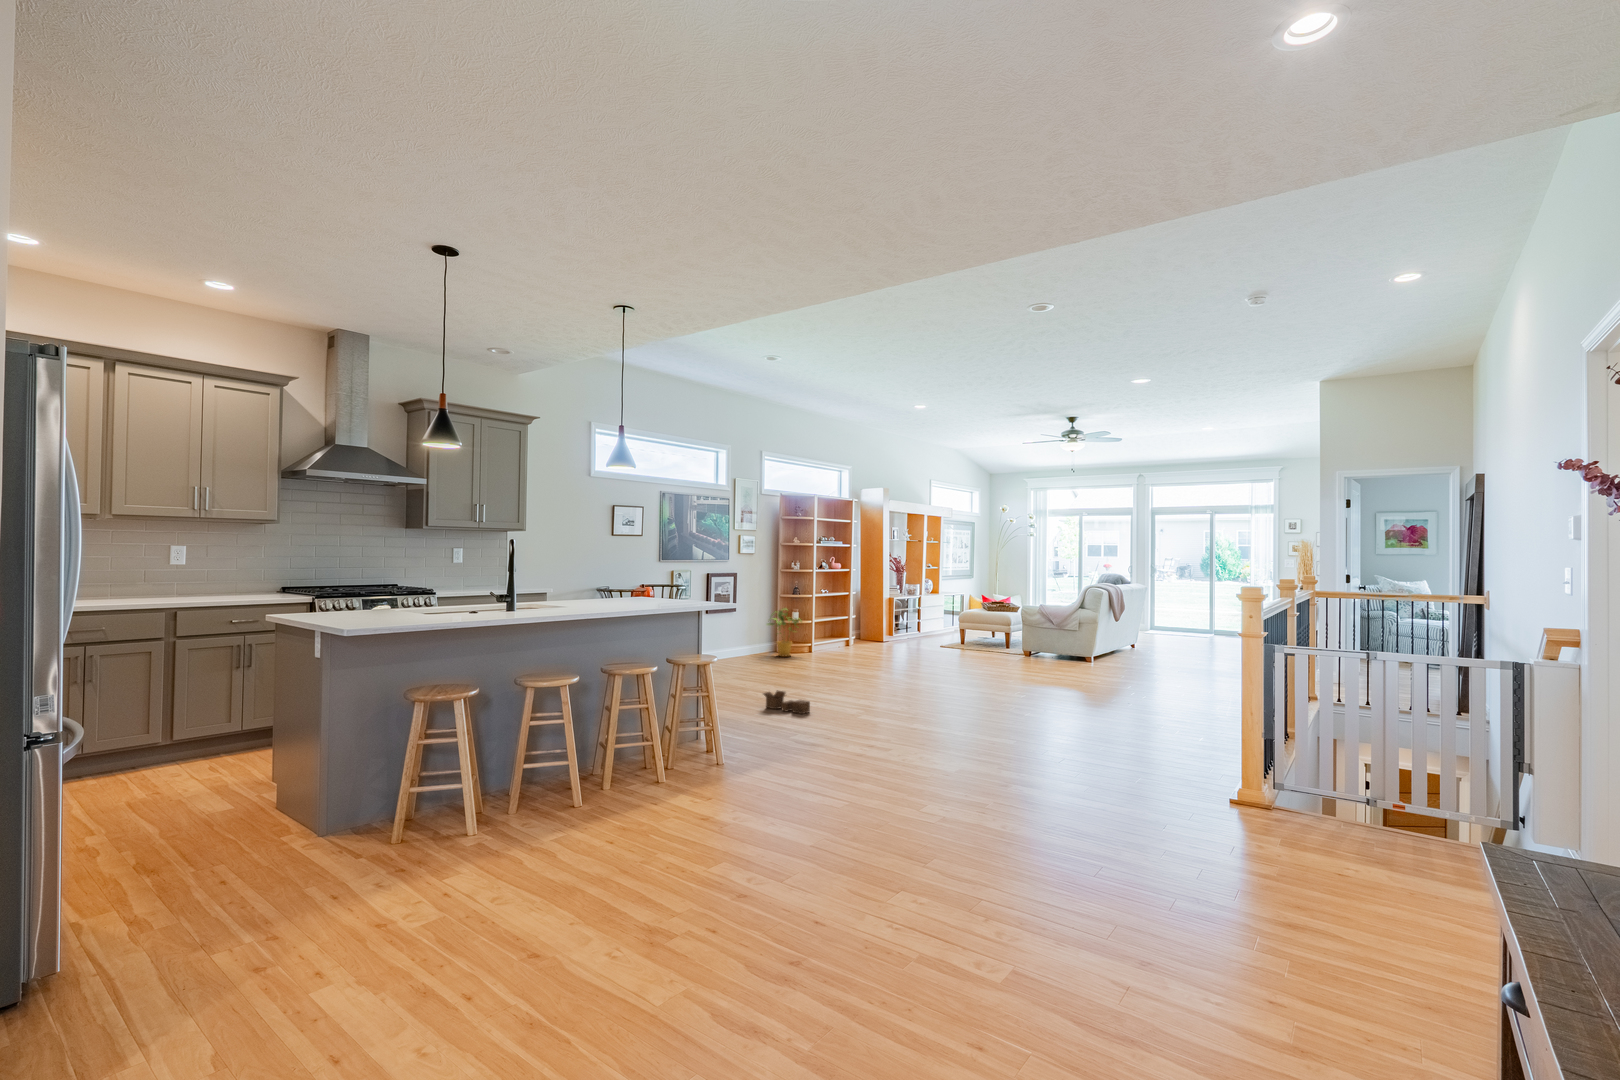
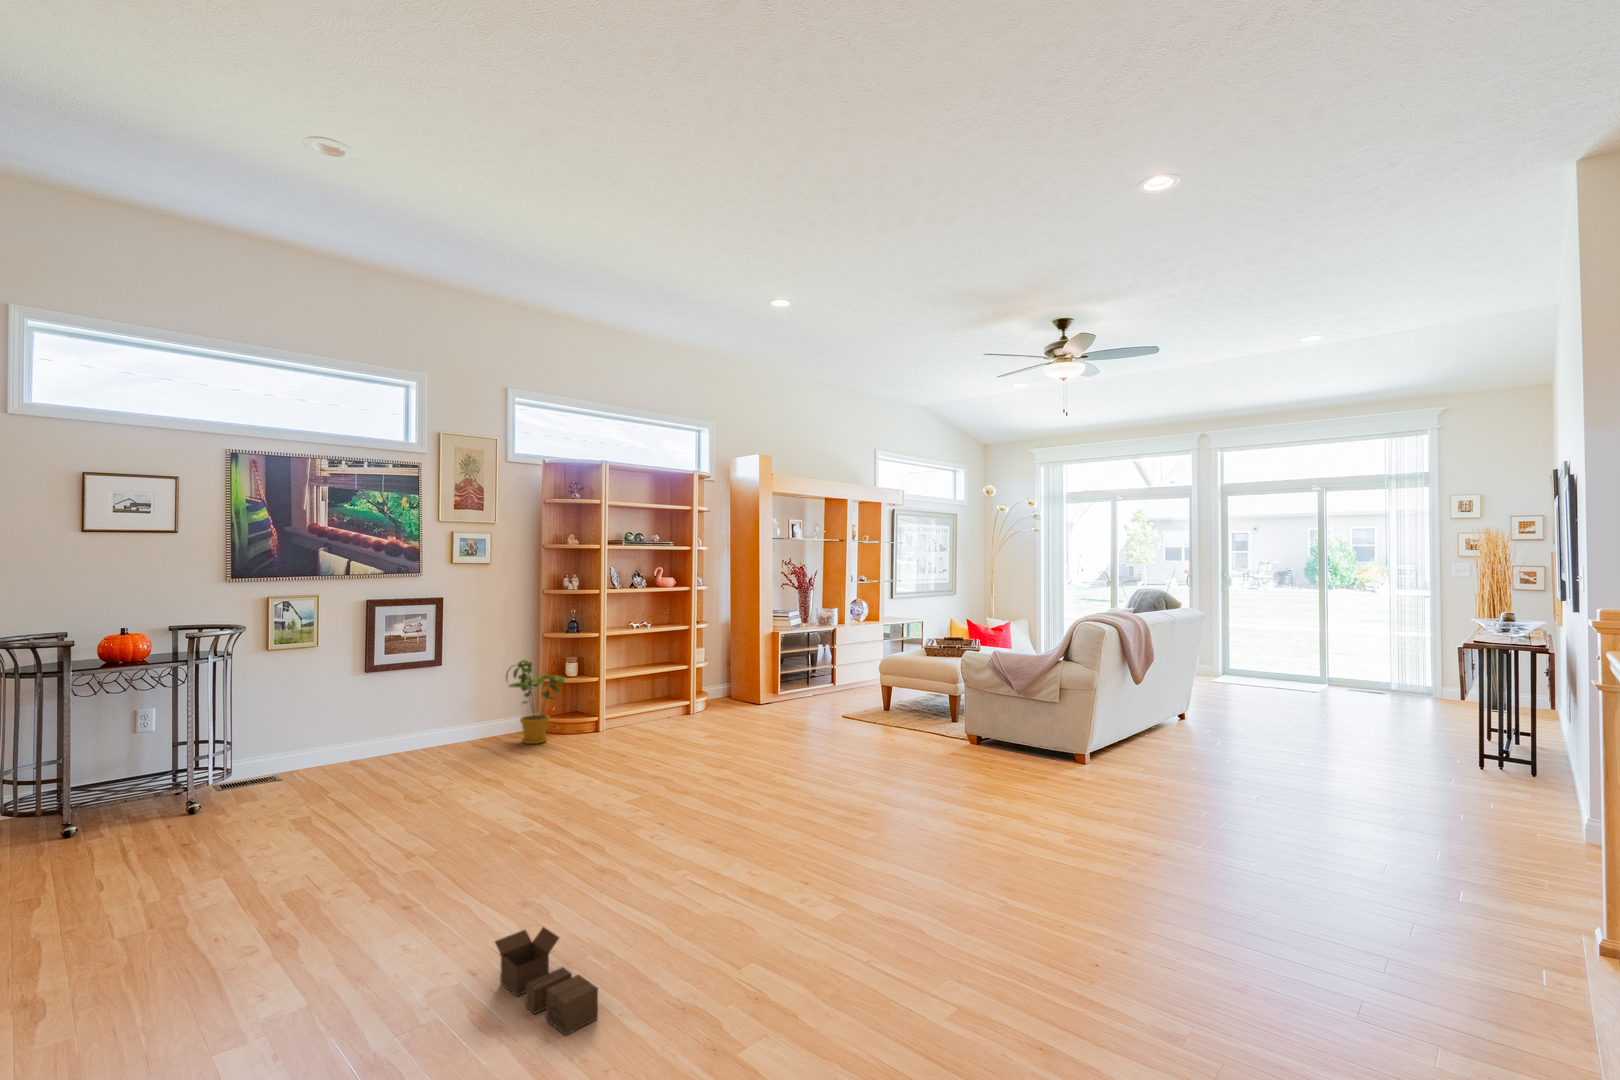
cardboard box: present [763,690,810,714] -> present [495,927,598,1035]

